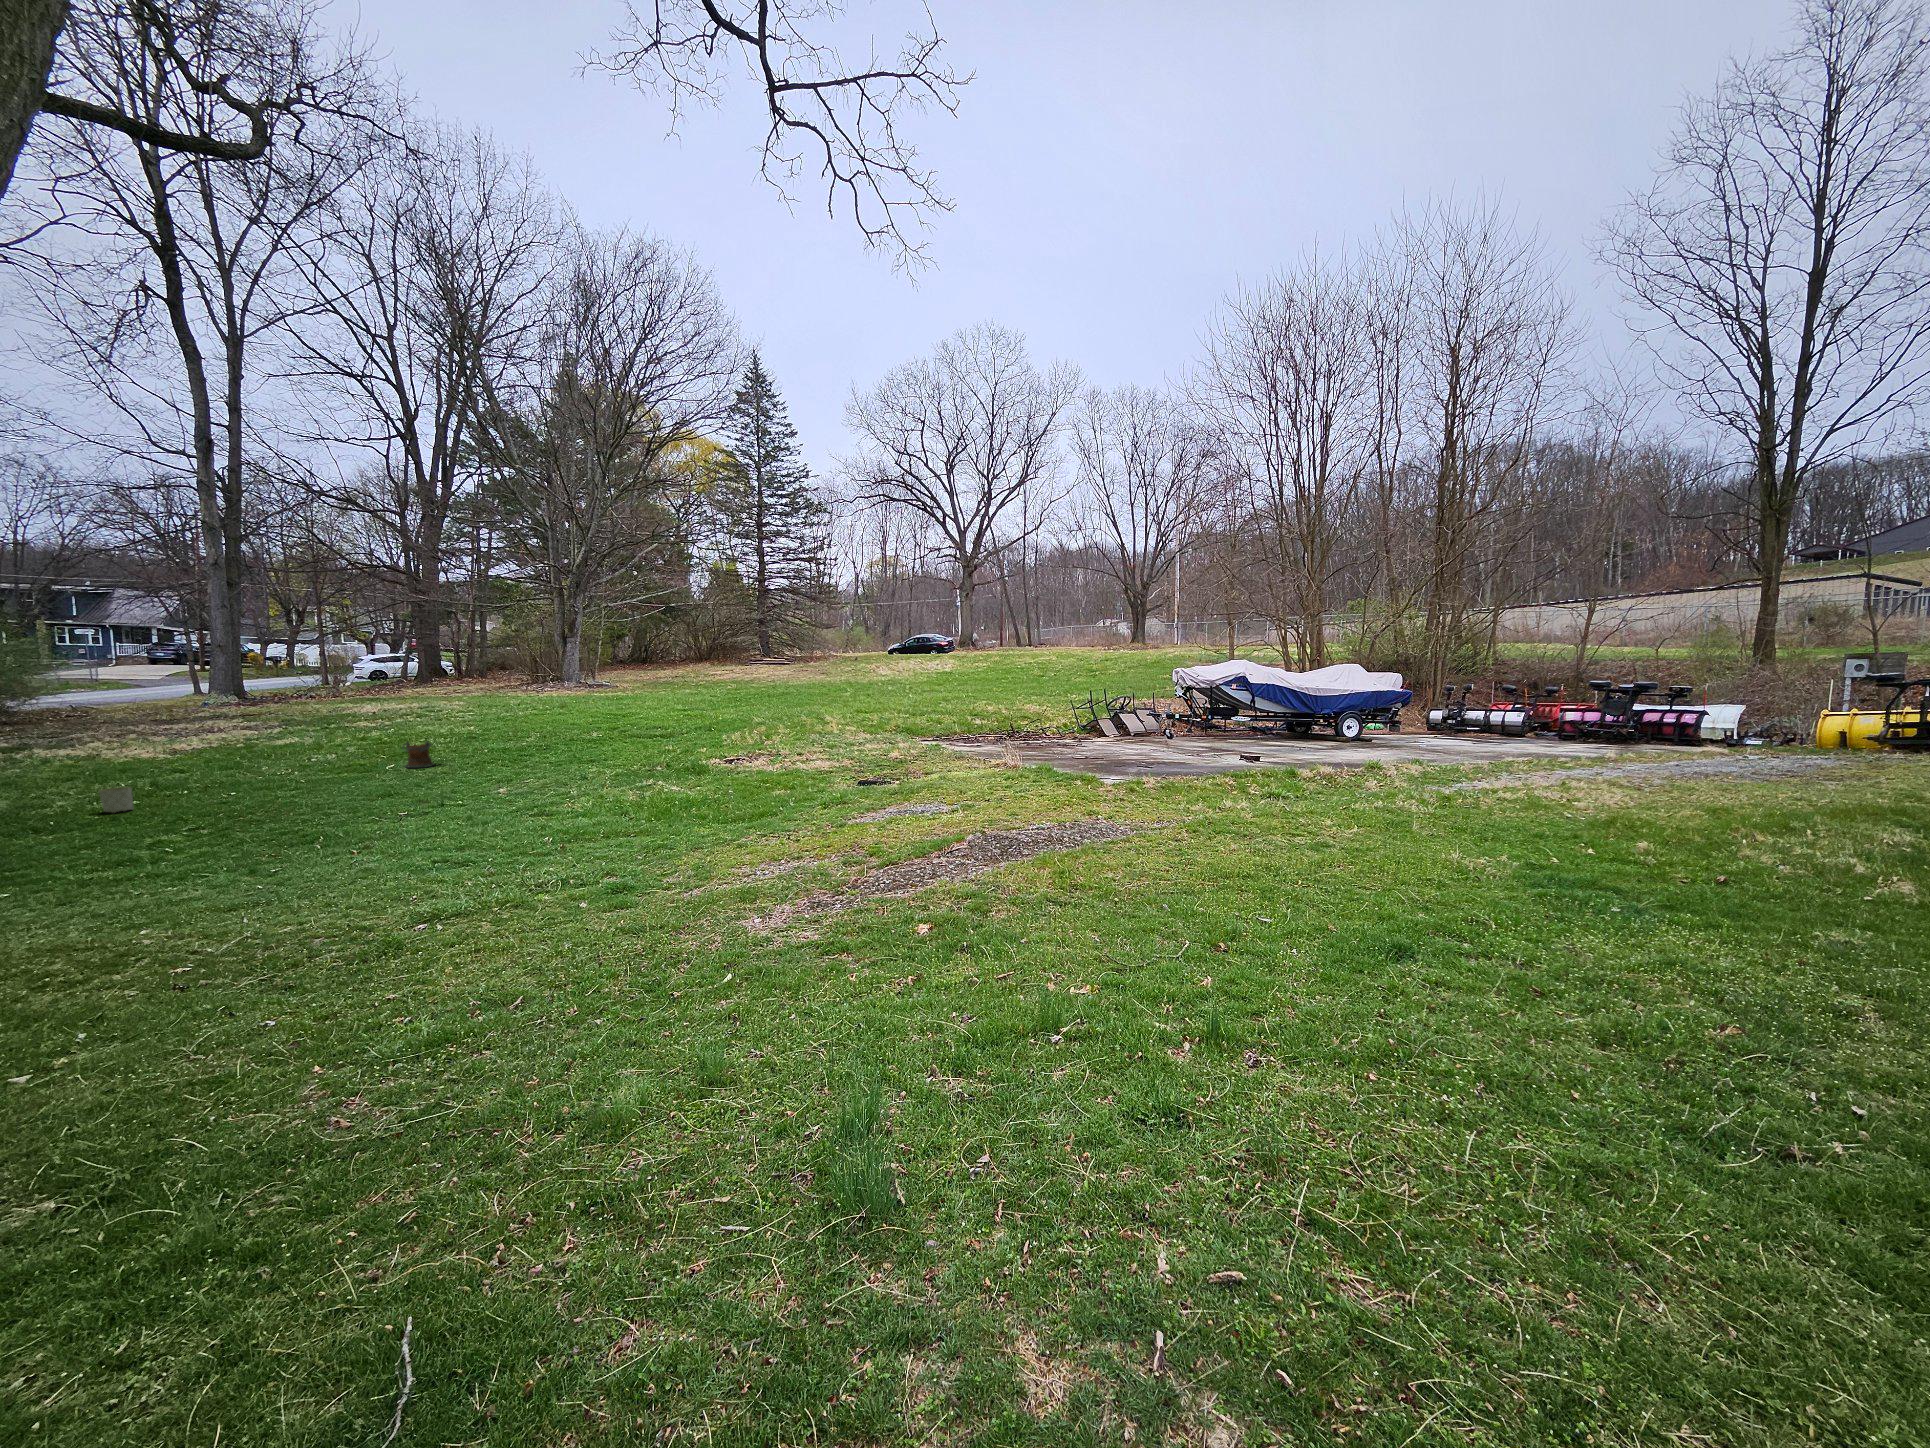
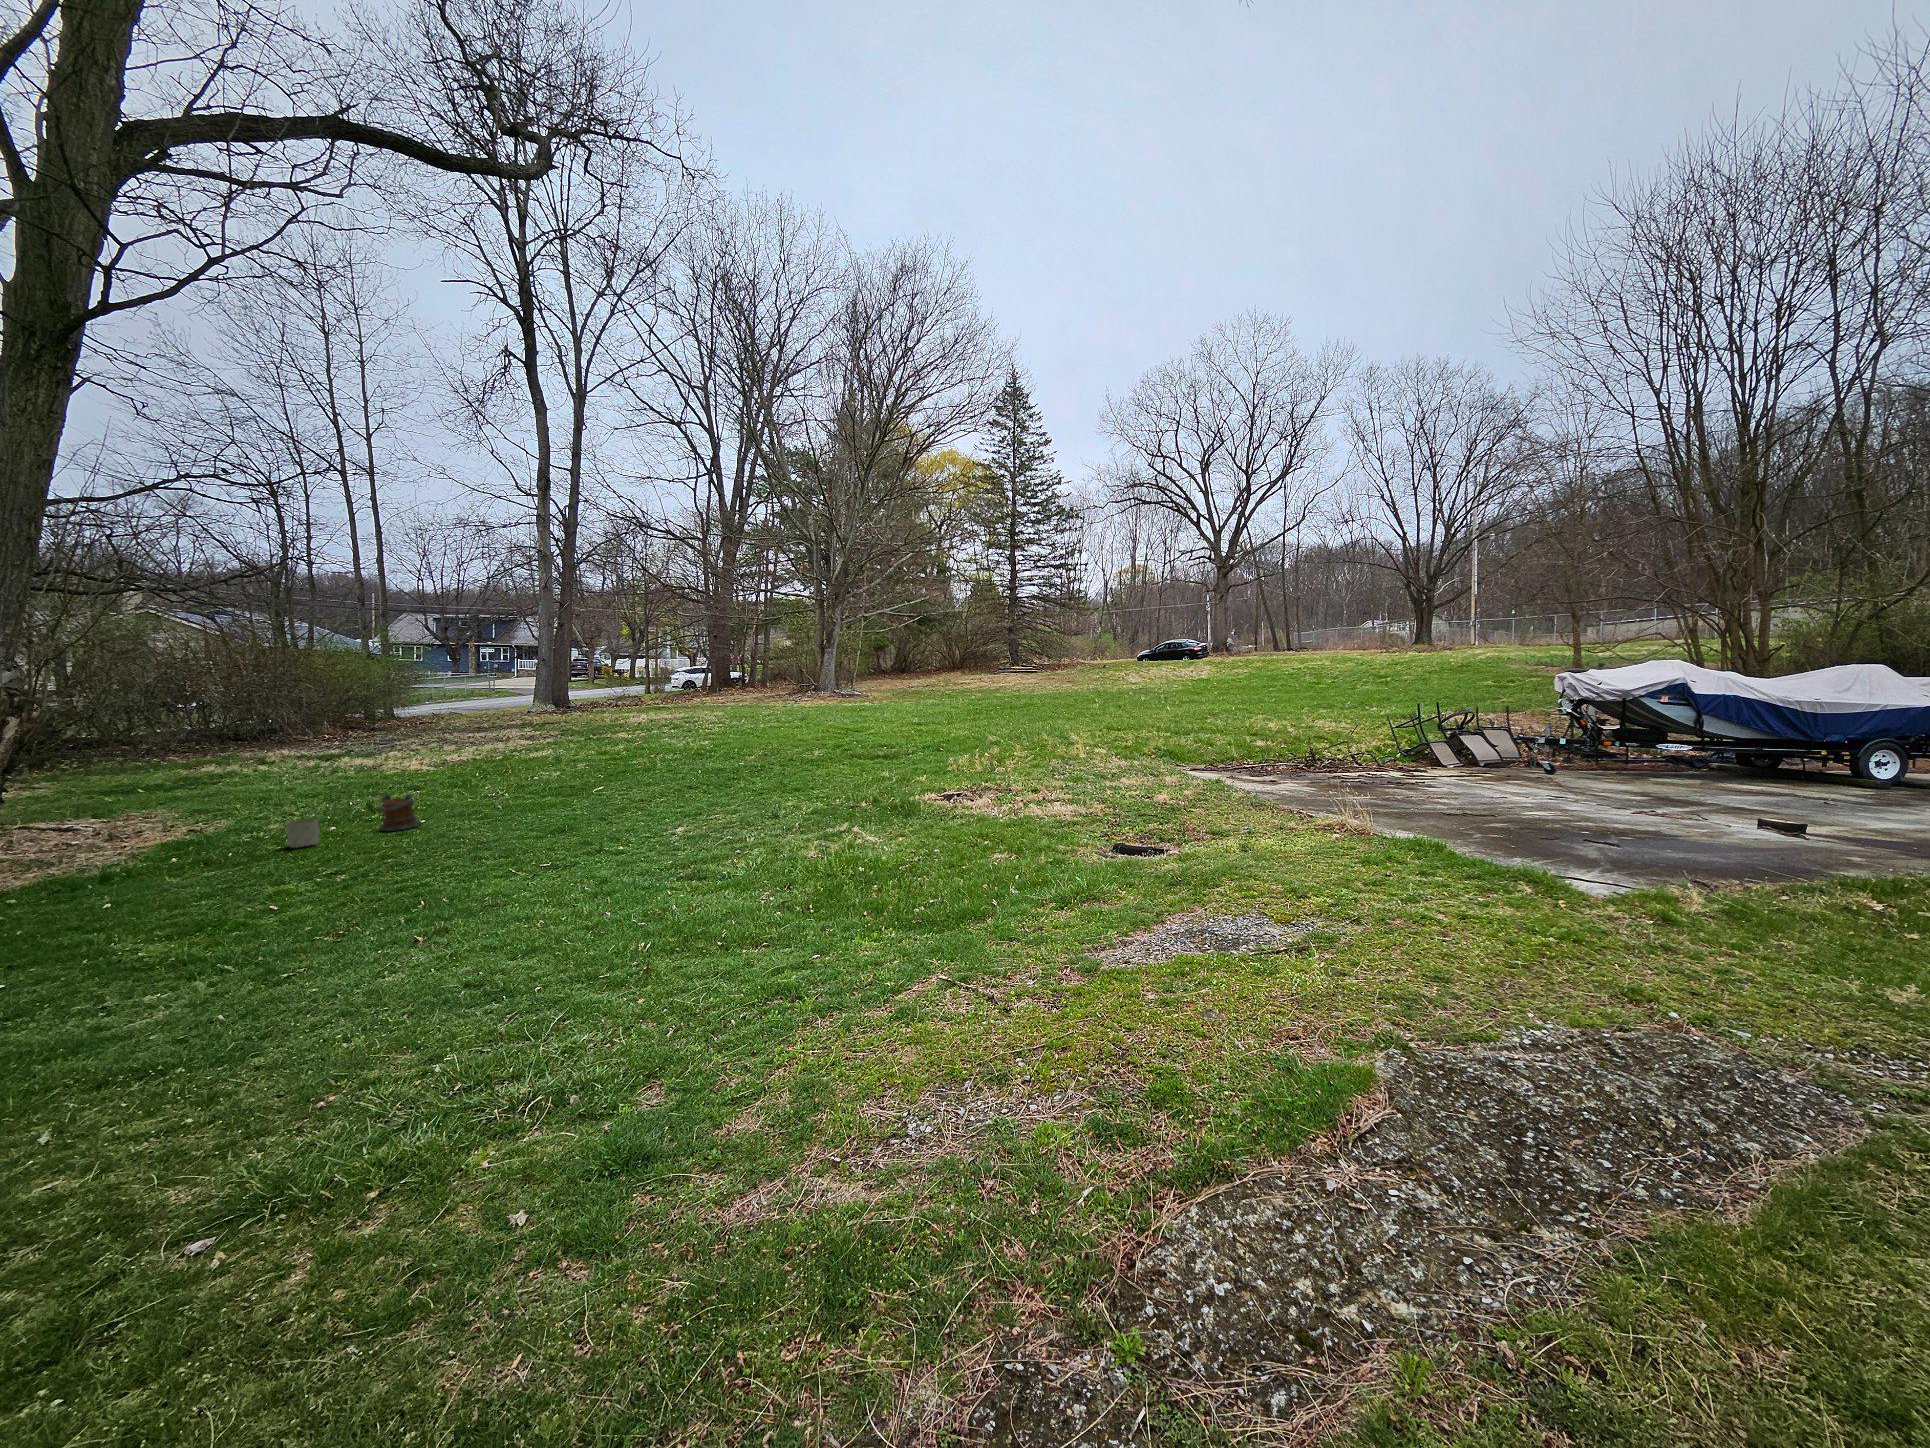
bucket: present [403,741,435,768] -> present [377,794,421,831]

